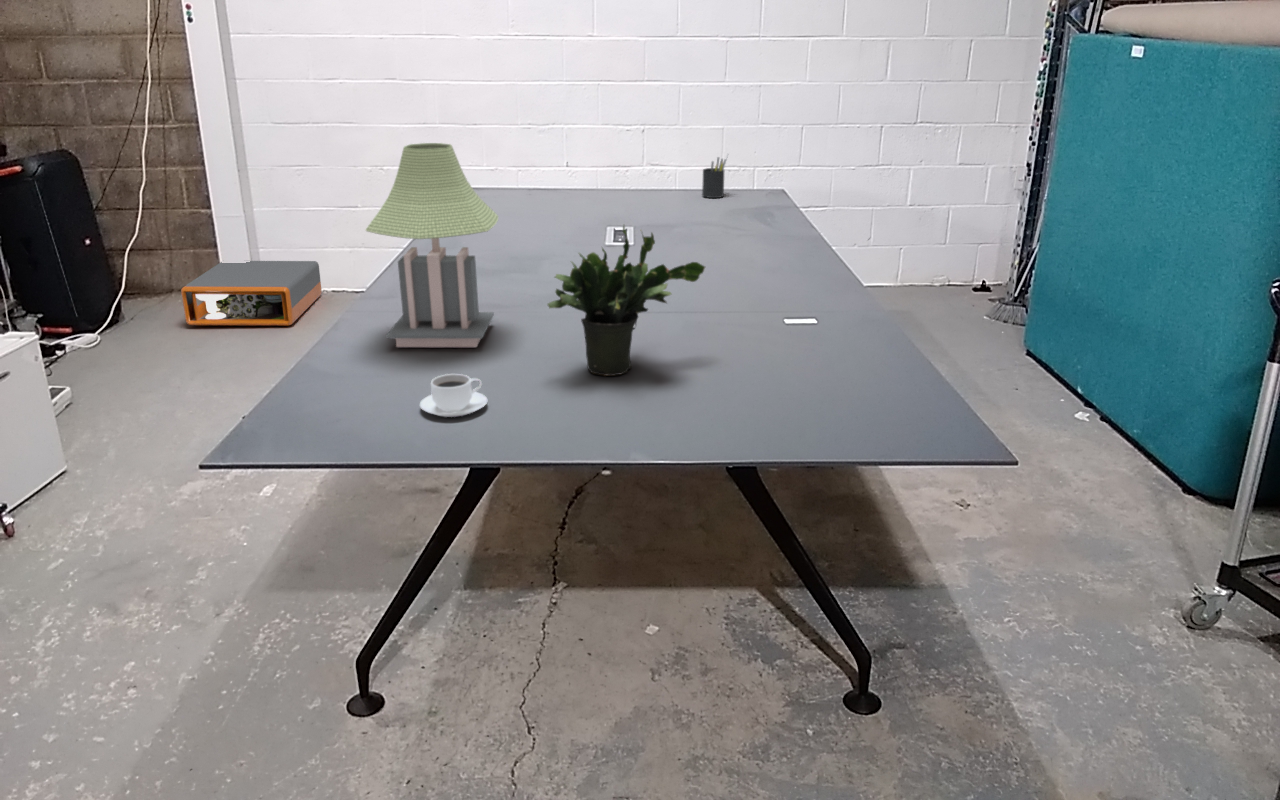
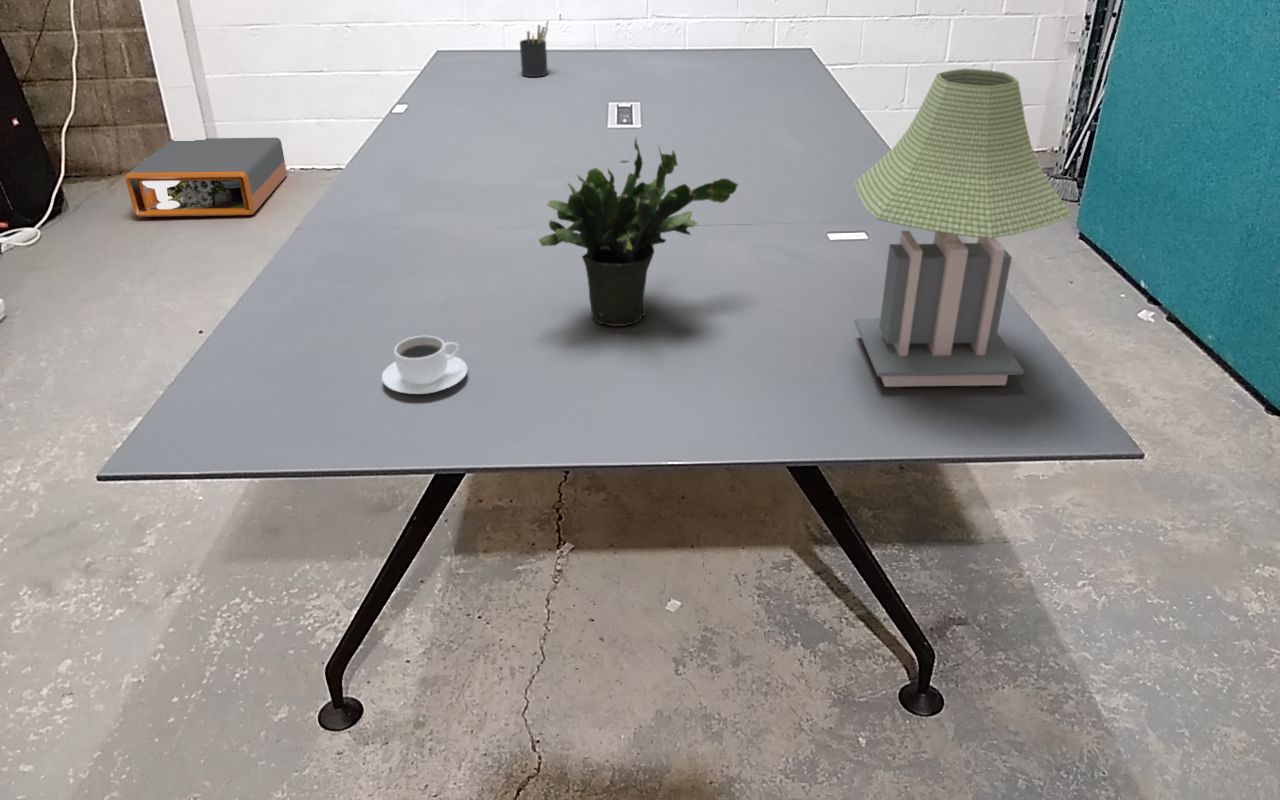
desk lamp: present [366,143,498,347] -> present [855,69,1071,387]
pen holder: present [702,157,728,198] -> present [520,21,548,77]

